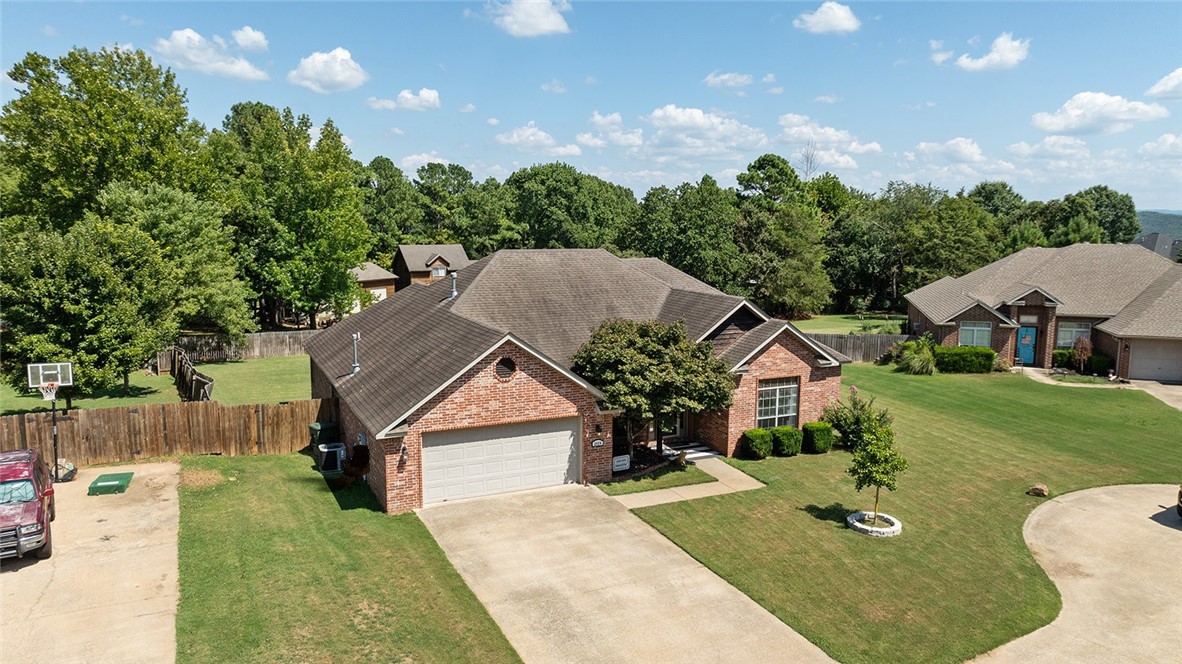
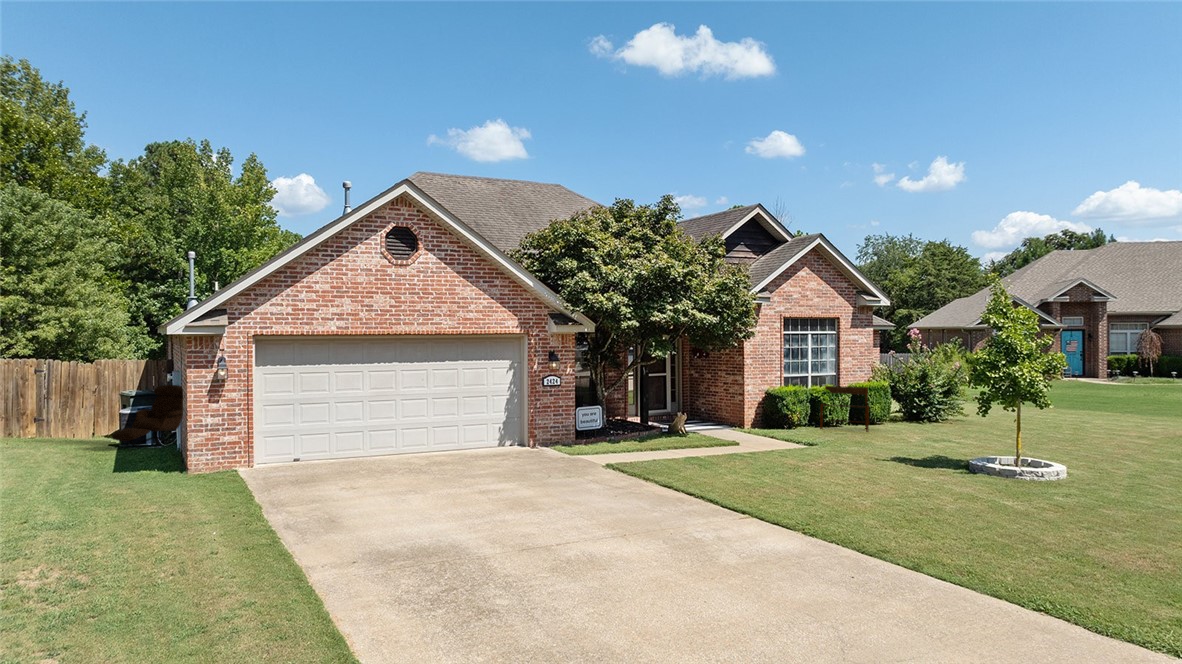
bench: none [779,429,814,465] -> present [820,386,870,431]

